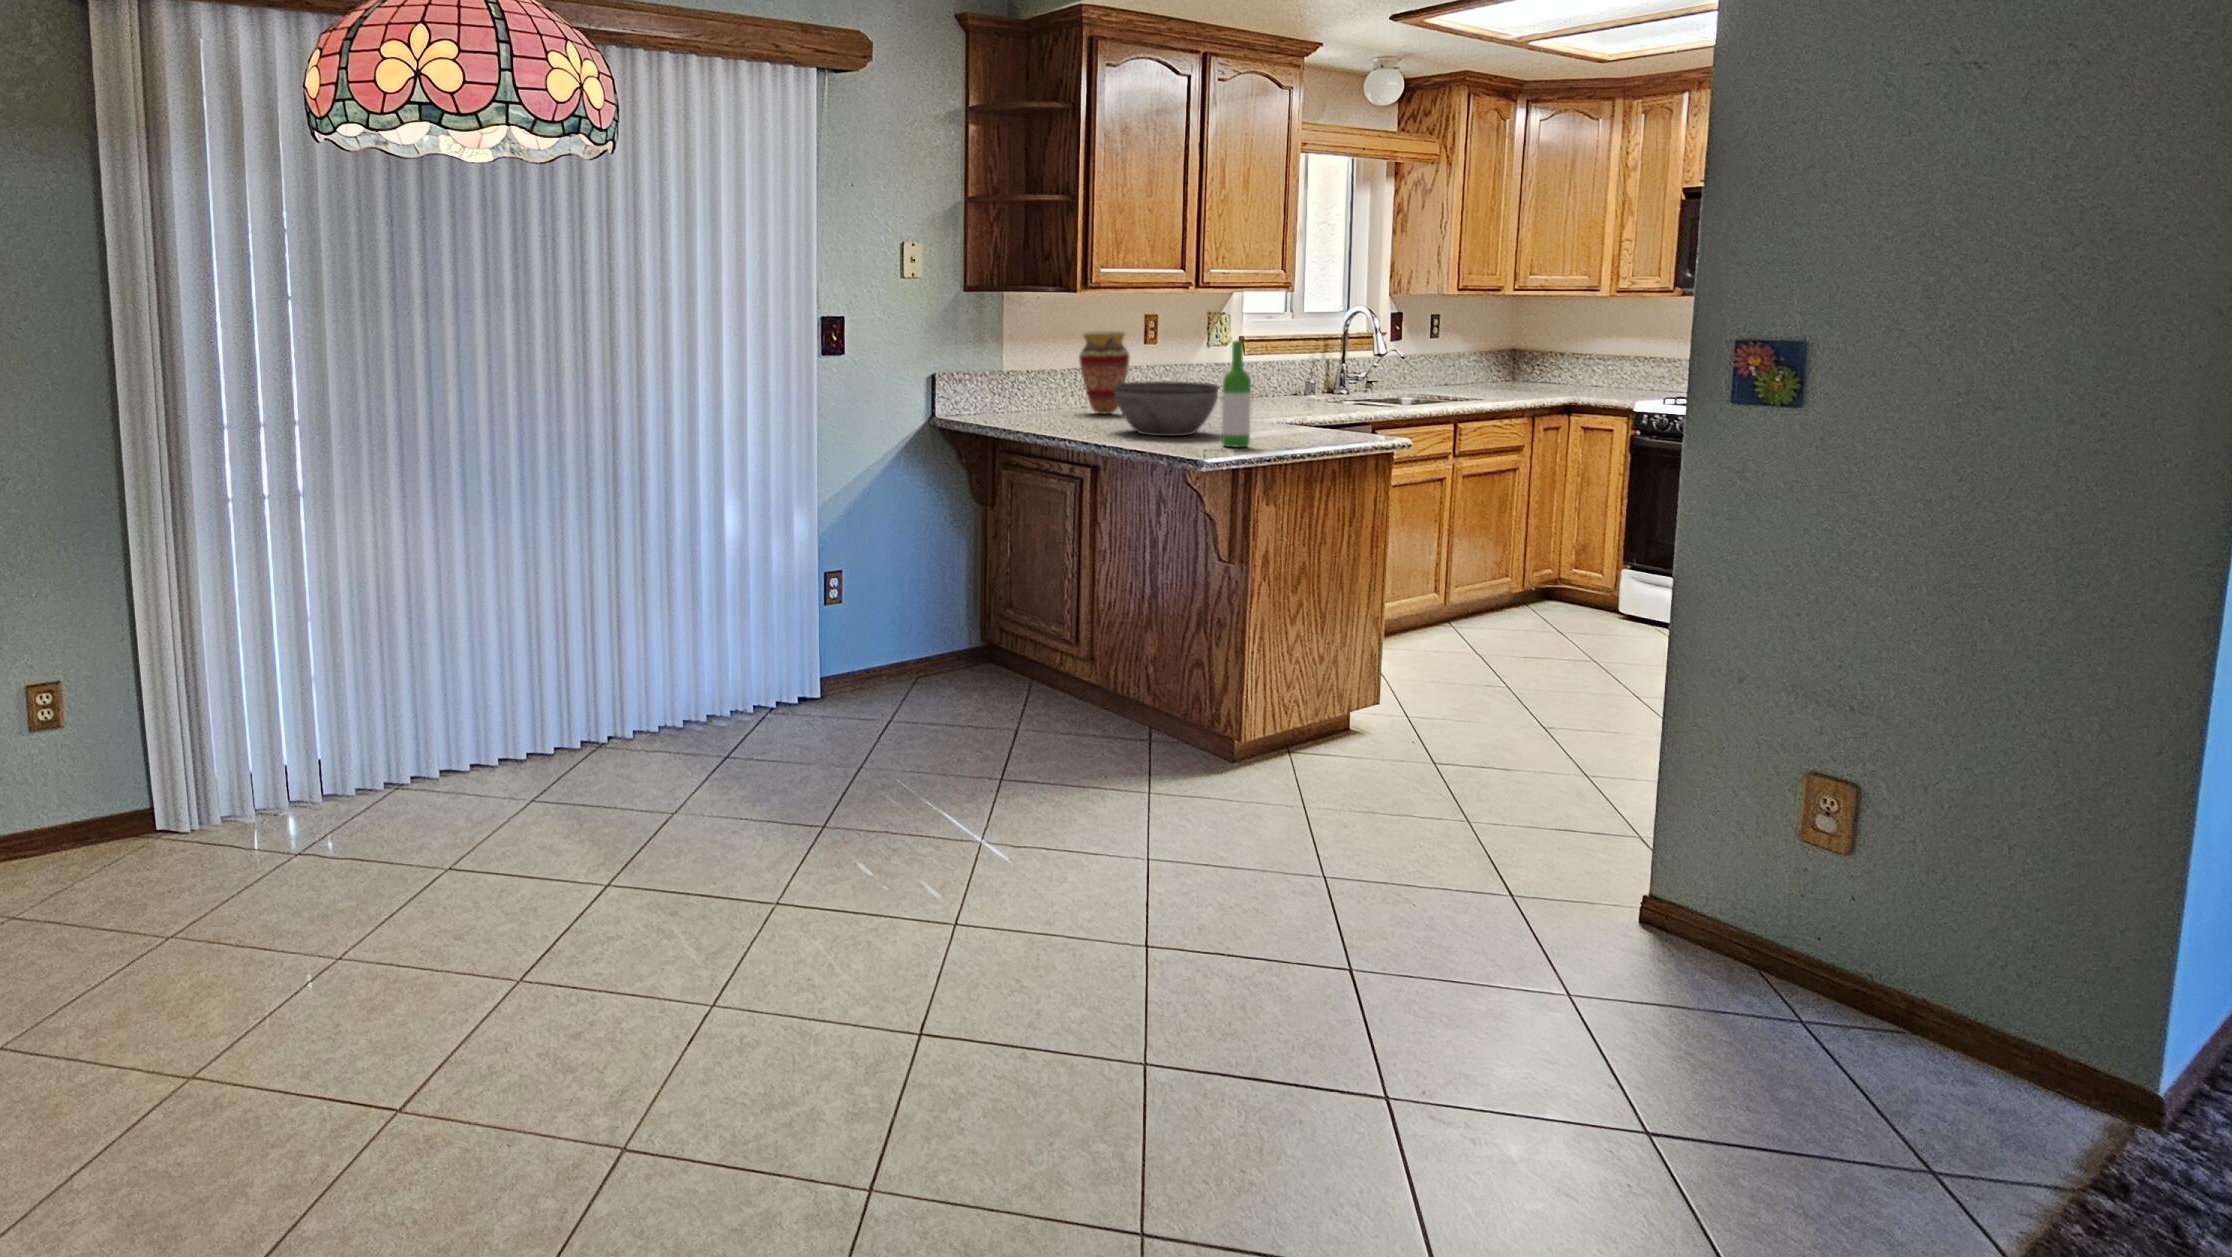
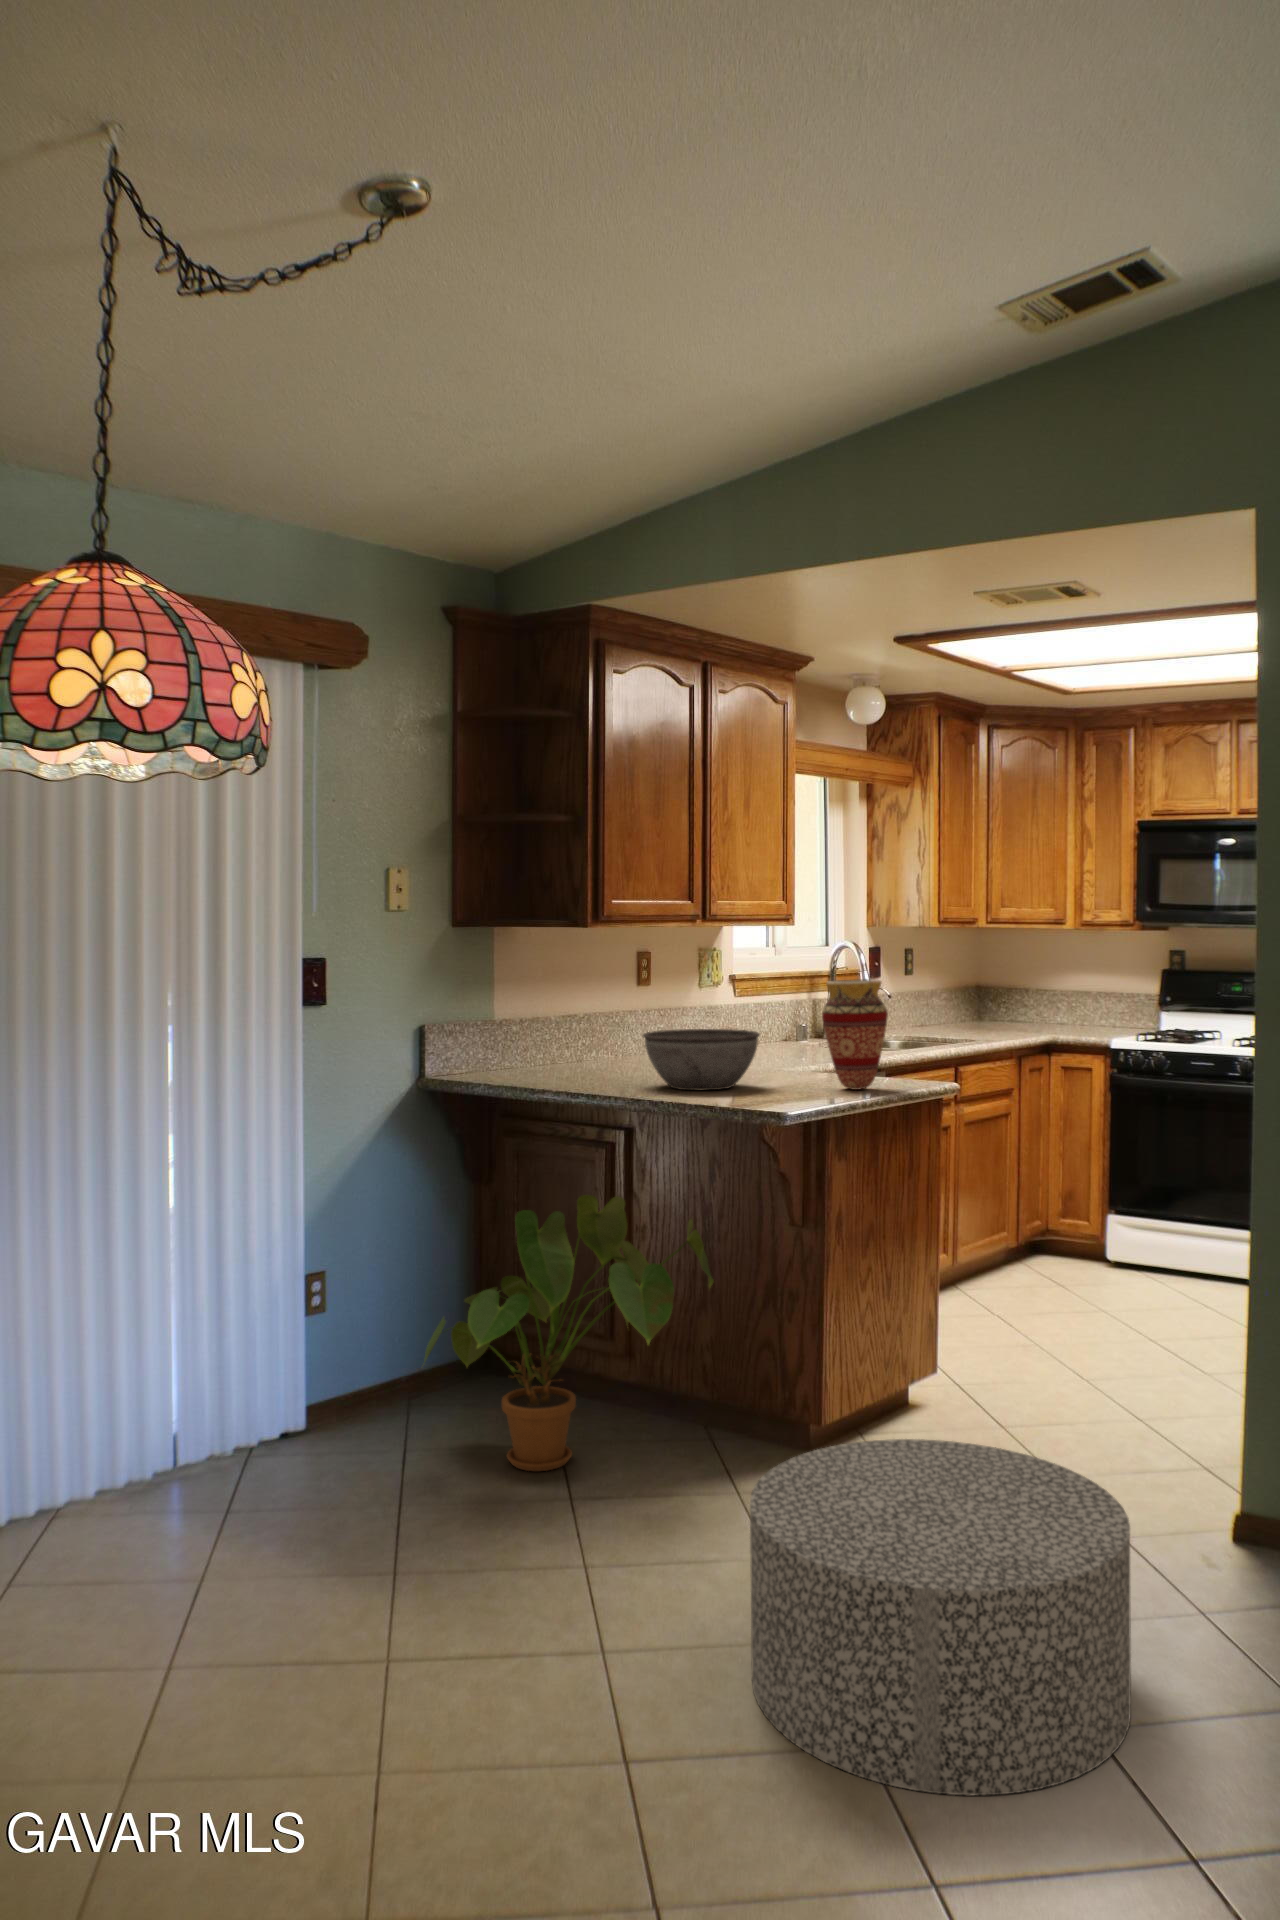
vase: present [1079,331,1129,414] -> present [822,980,888,1090]
wine bottle: present [1222,341,1251,447] -> none [776,982,806,1099]
house plant: none [902,521,1155,749] -> present [425,1195,713,1471]
ottoman: none [1088,765,1460,1121] -> present [750,1439,1131,1795]

